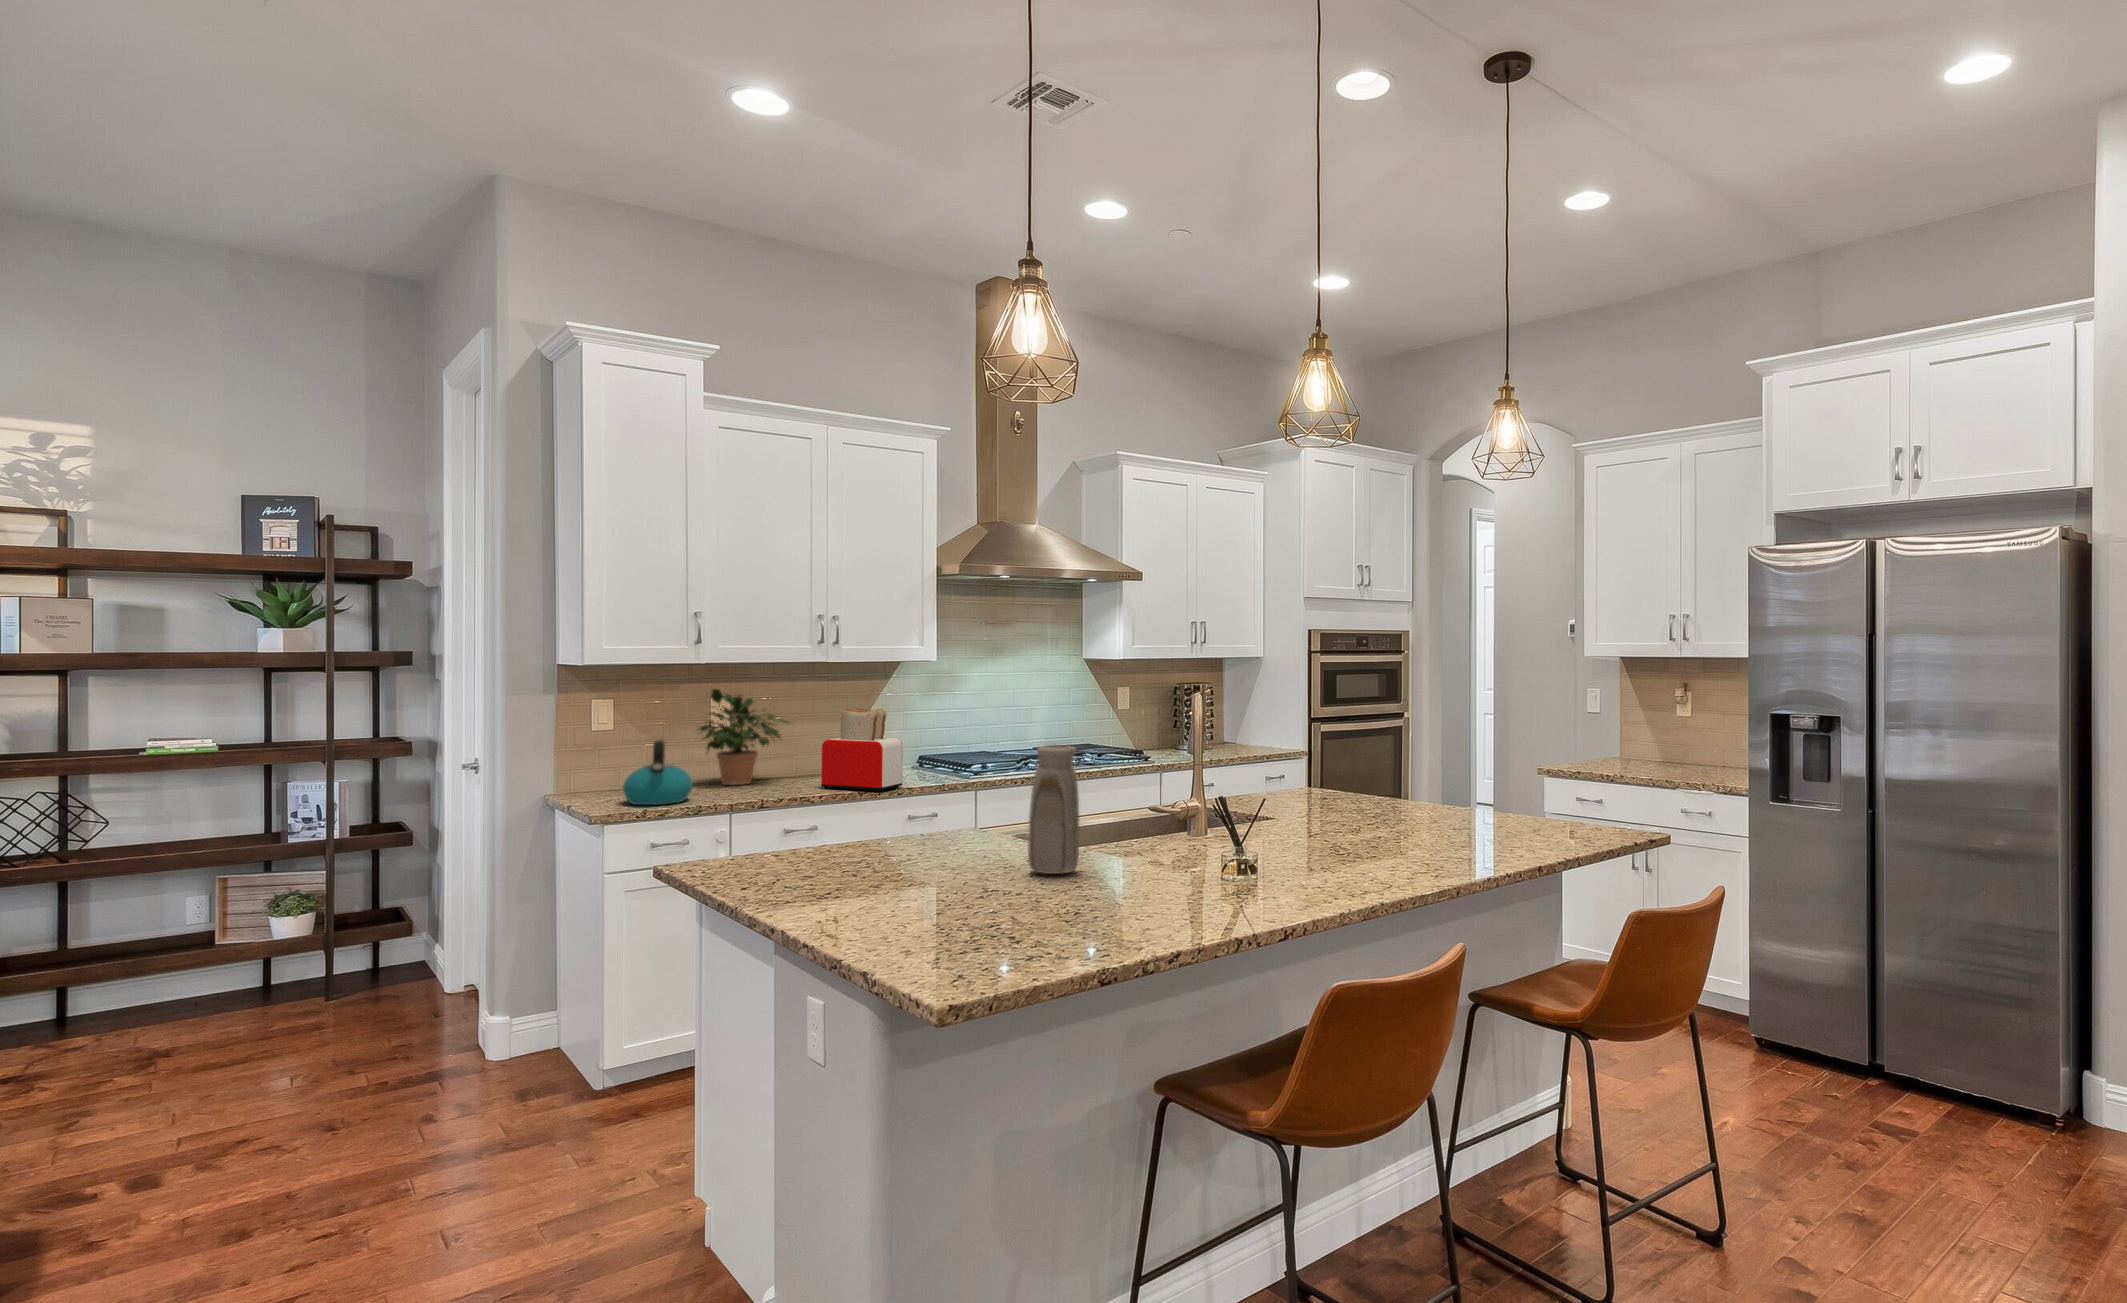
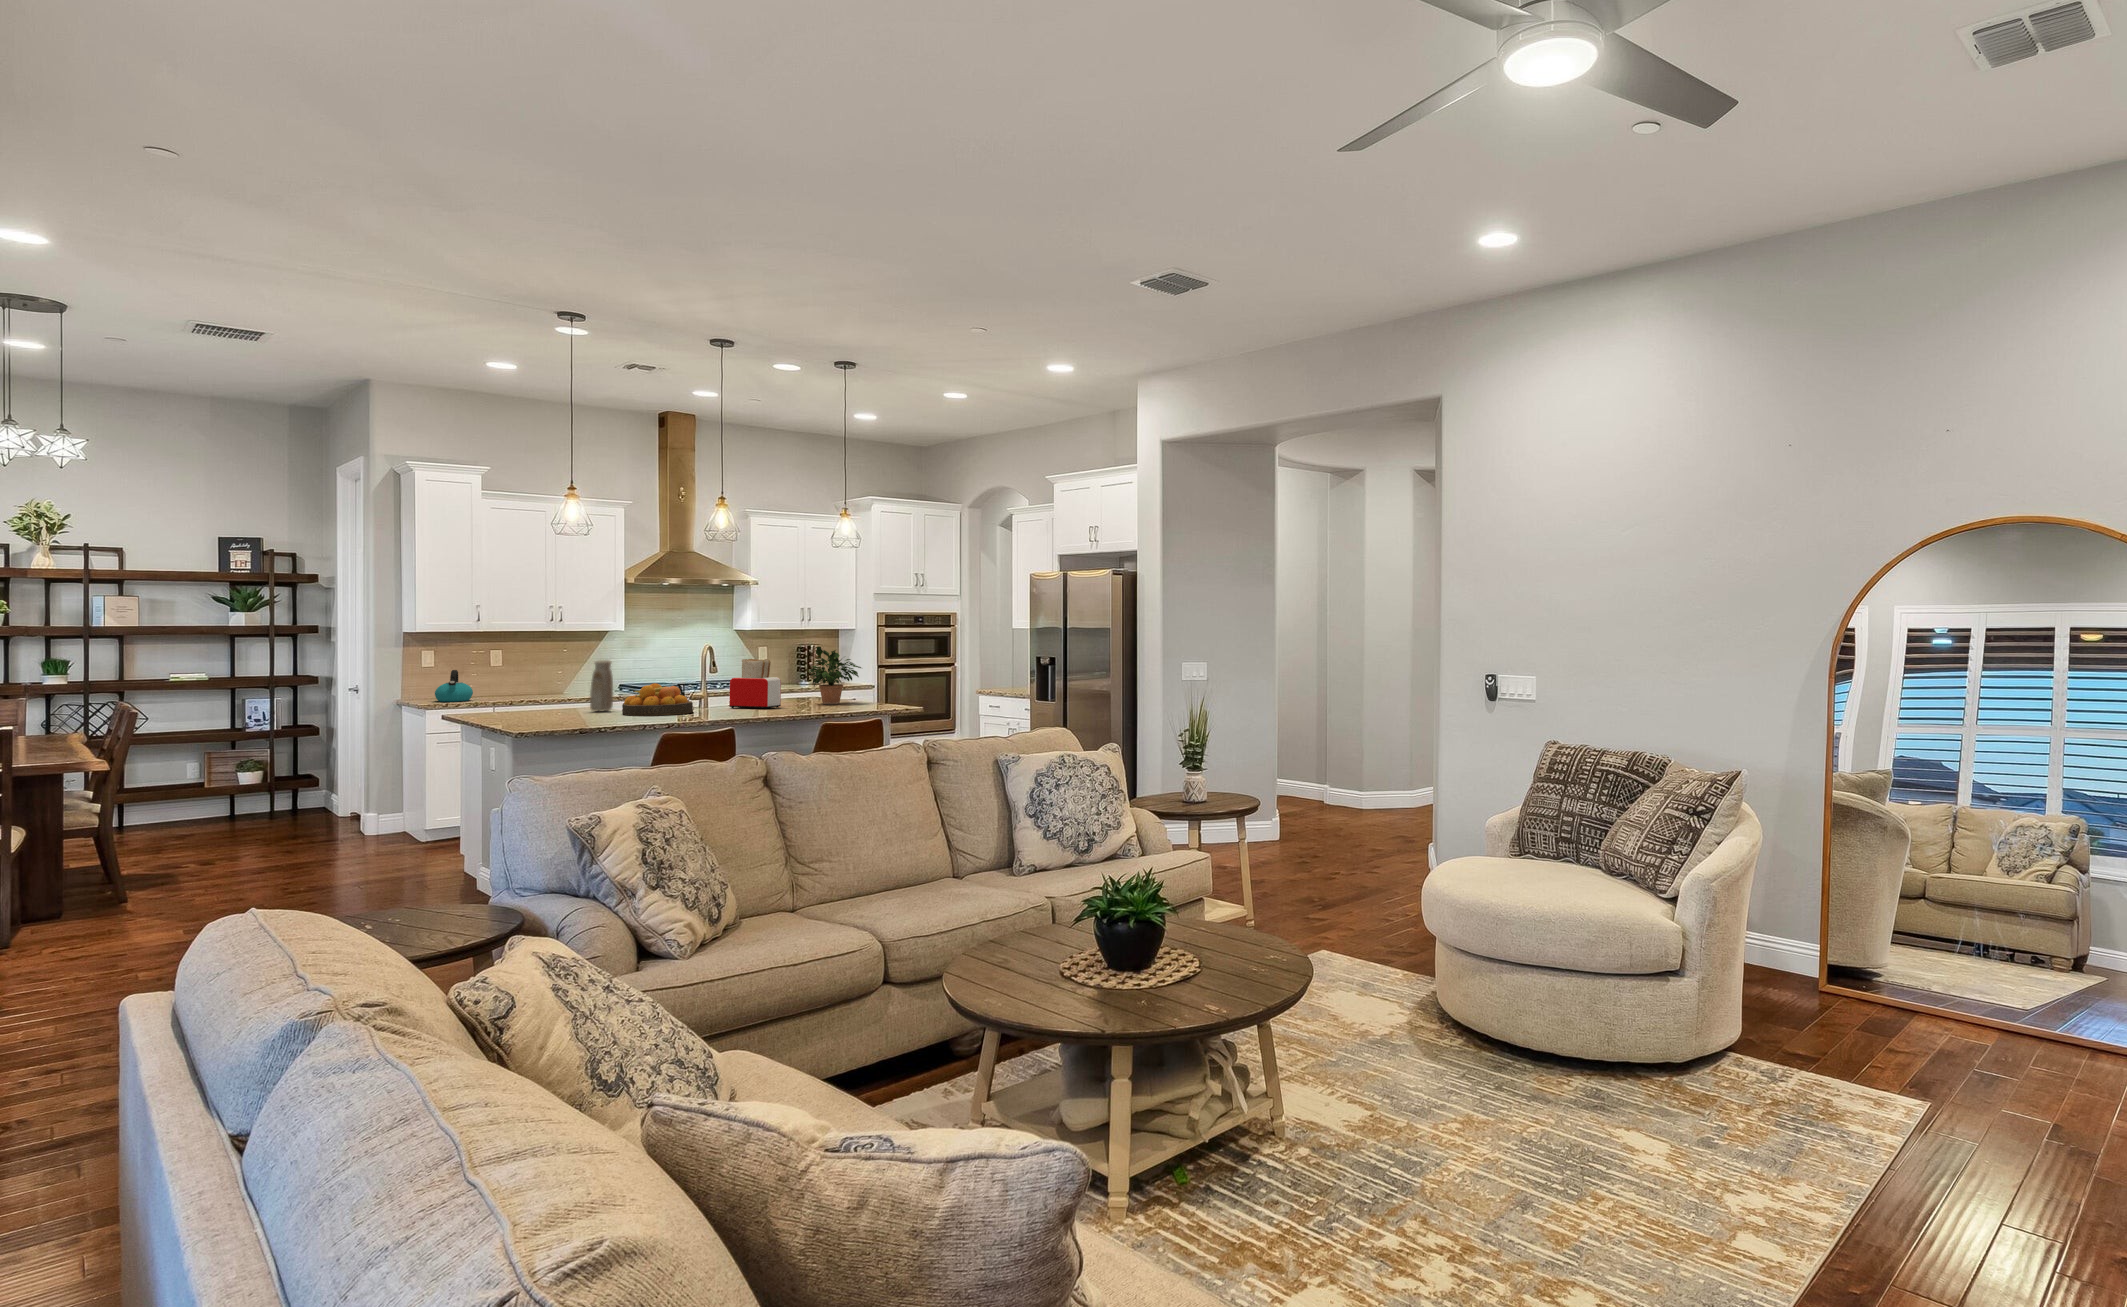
potted plant: present [699,689,791,785] -> present [809,647,861,704]
toaster: present [821,708,903,792] -> present [729,659,781,709]
fruit bowl: none [1130,806,1297,904] -> present [622,683,693,716]

